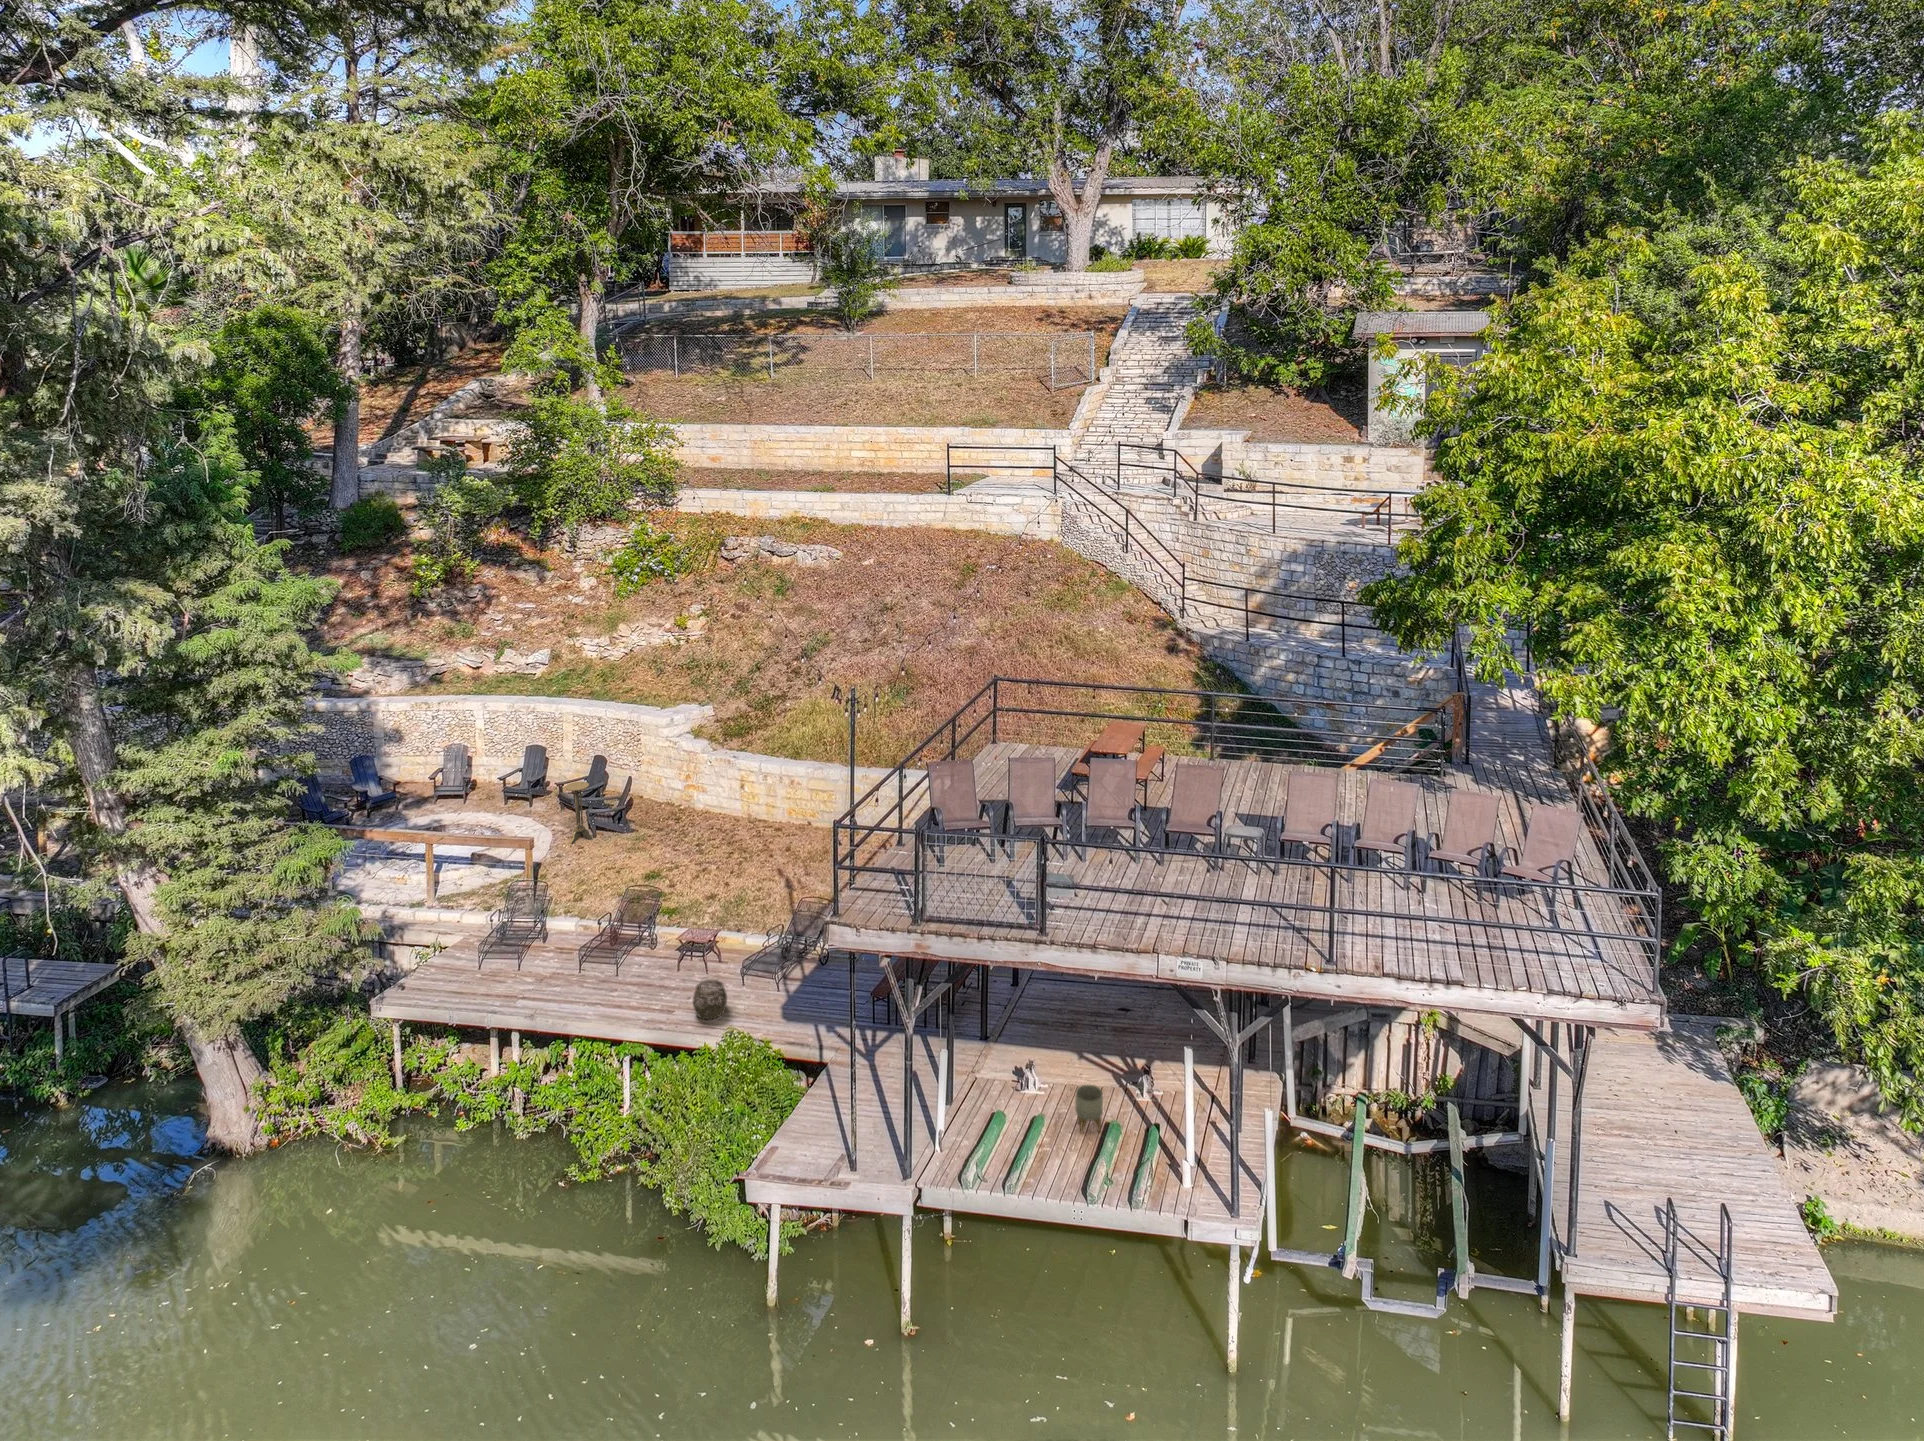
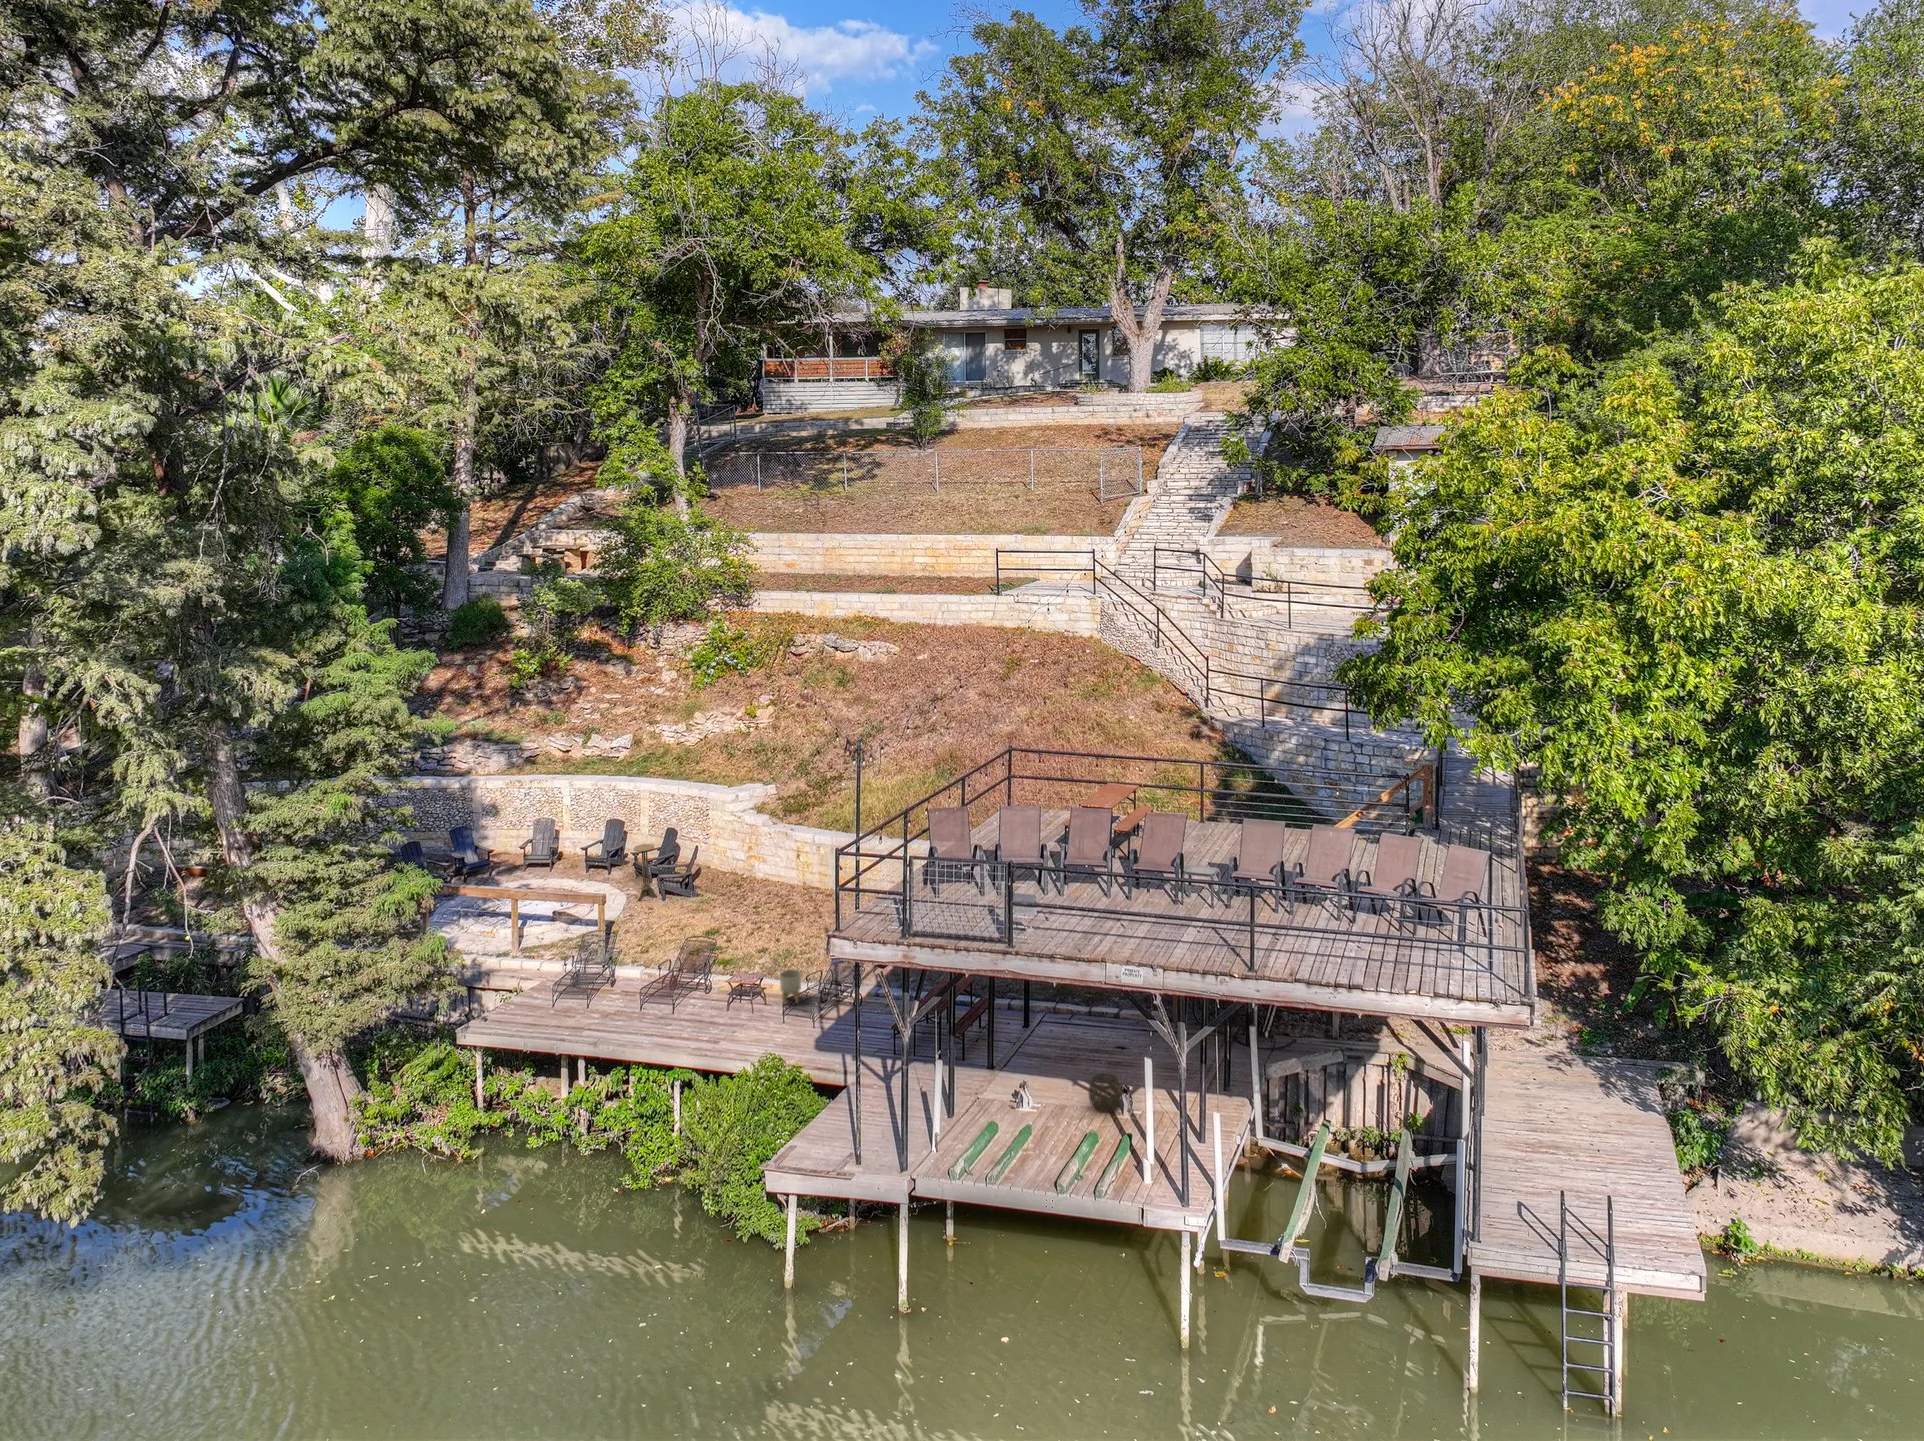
woven basket: present [693,980,727,1019] -> present [1089,1073,1122,1113]
planter: present [1075,1085,1103,1133] -> present [780,969,801,1005]

